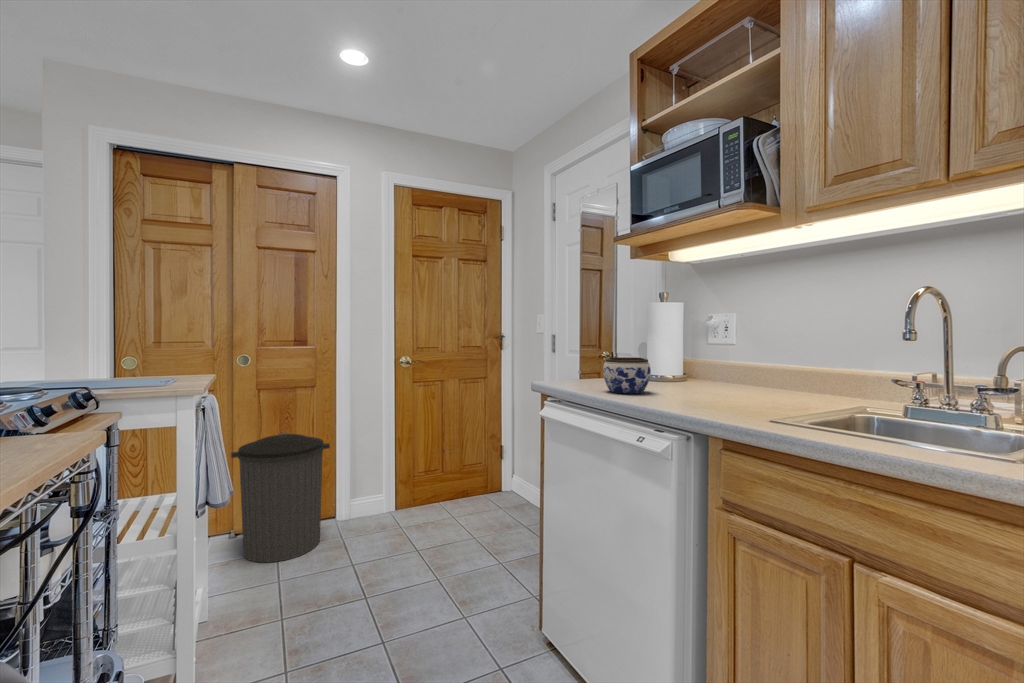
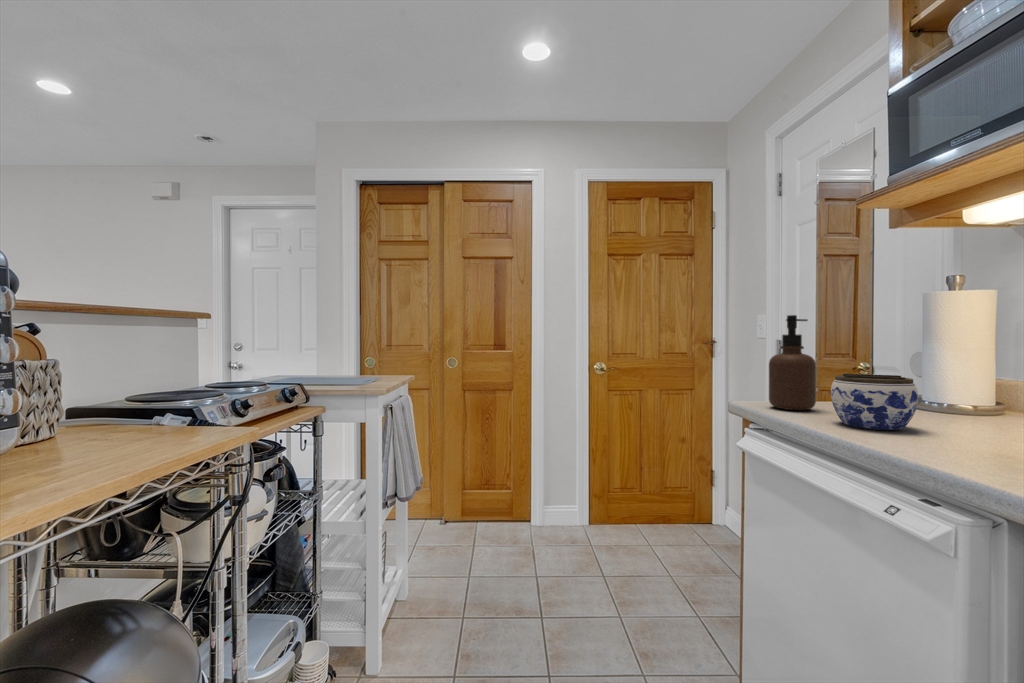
soap dispenser: none [561,316,591,385] -> present [769,315,816,410]
trash can: present [231,433,330,562] -> none [436,433,520,556]

